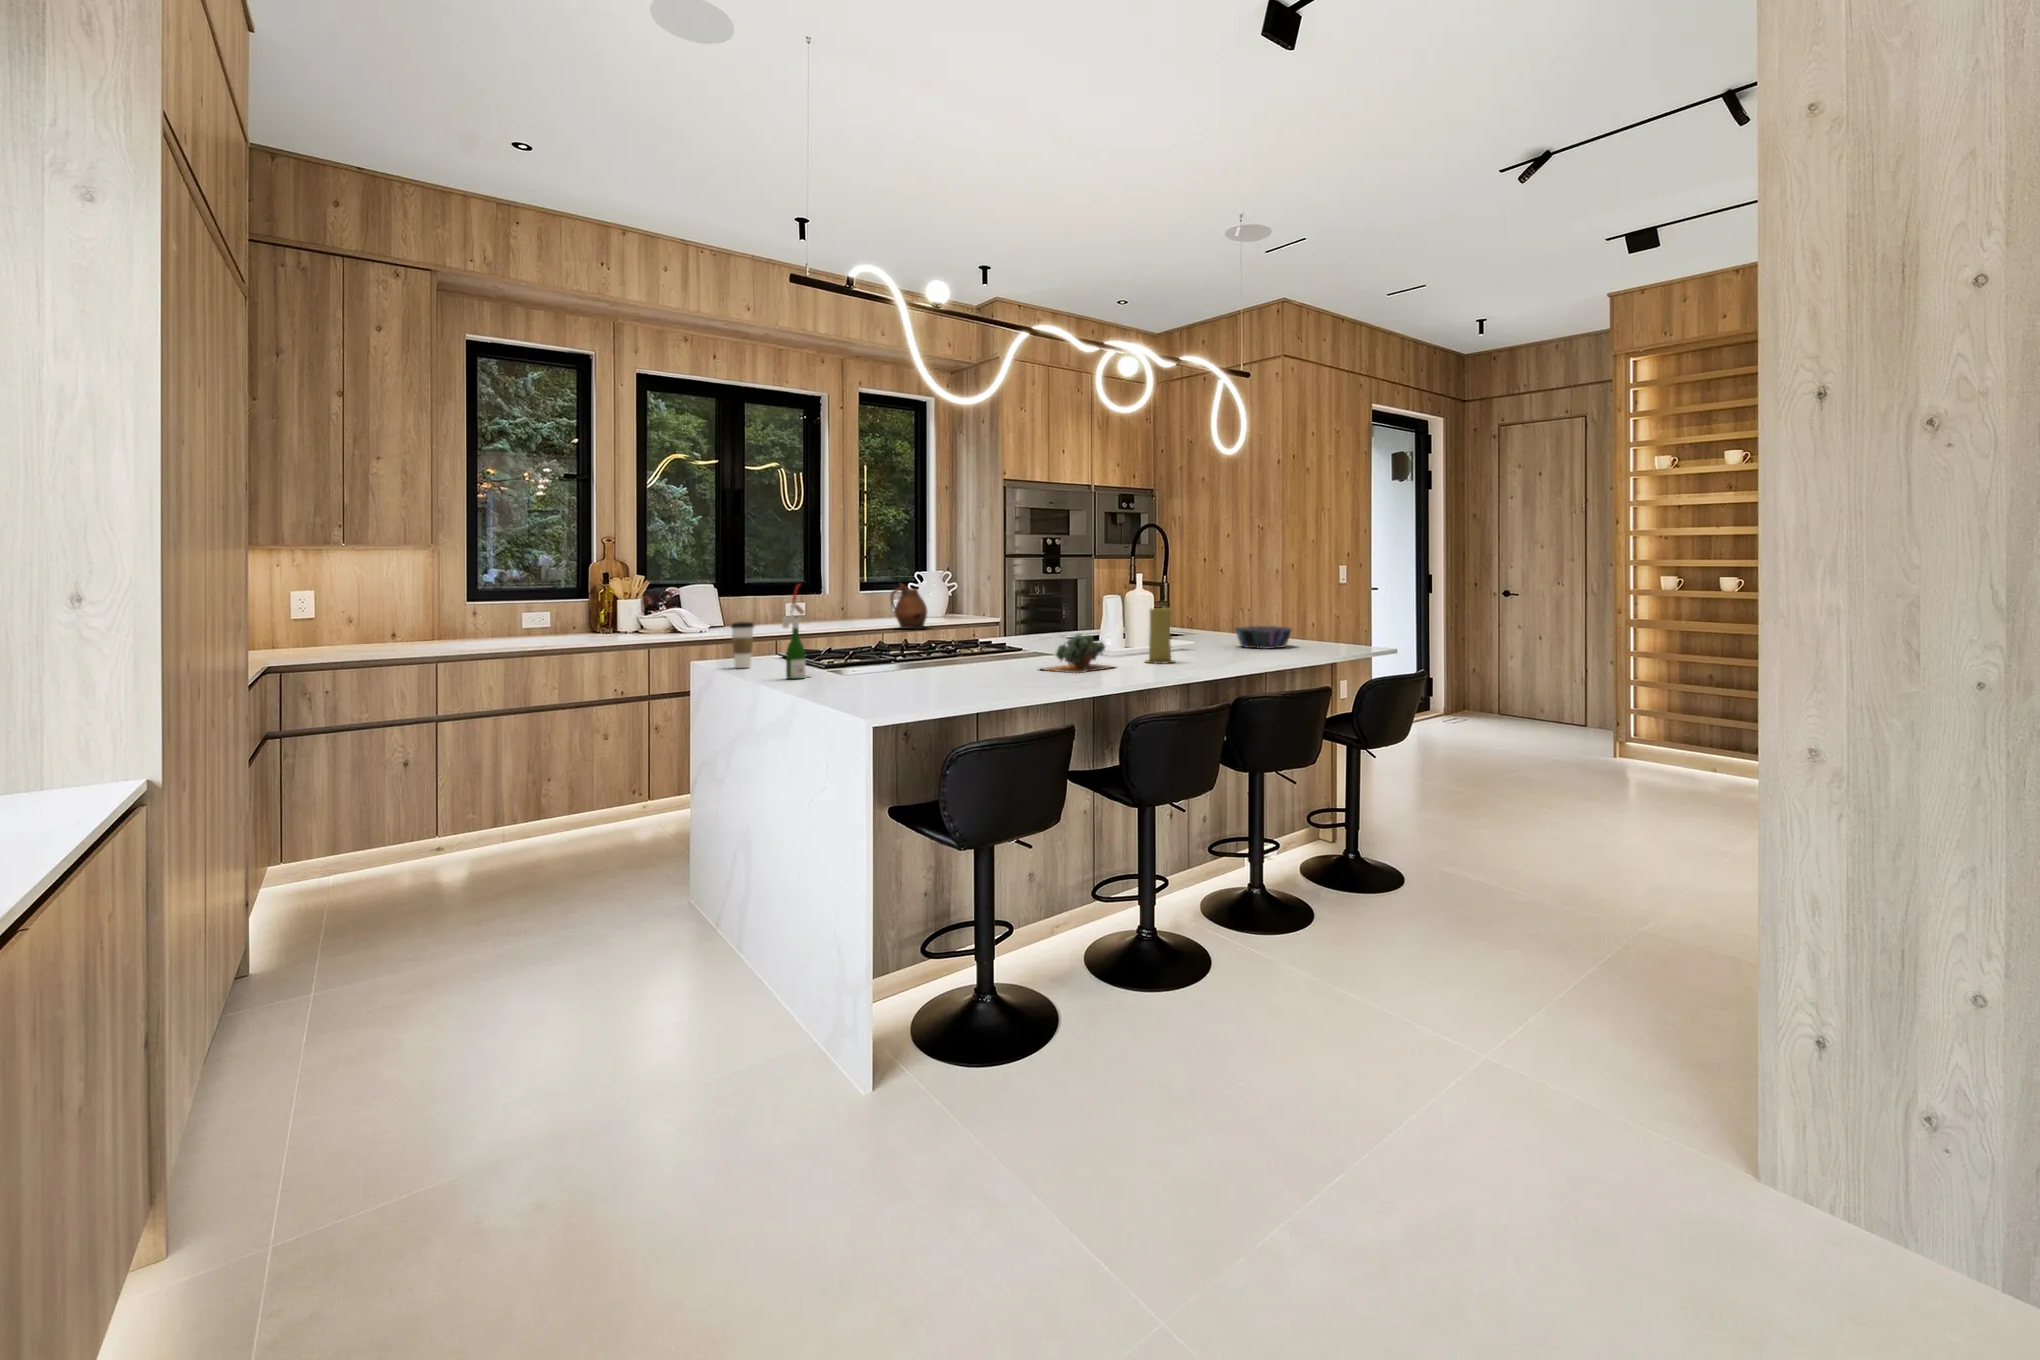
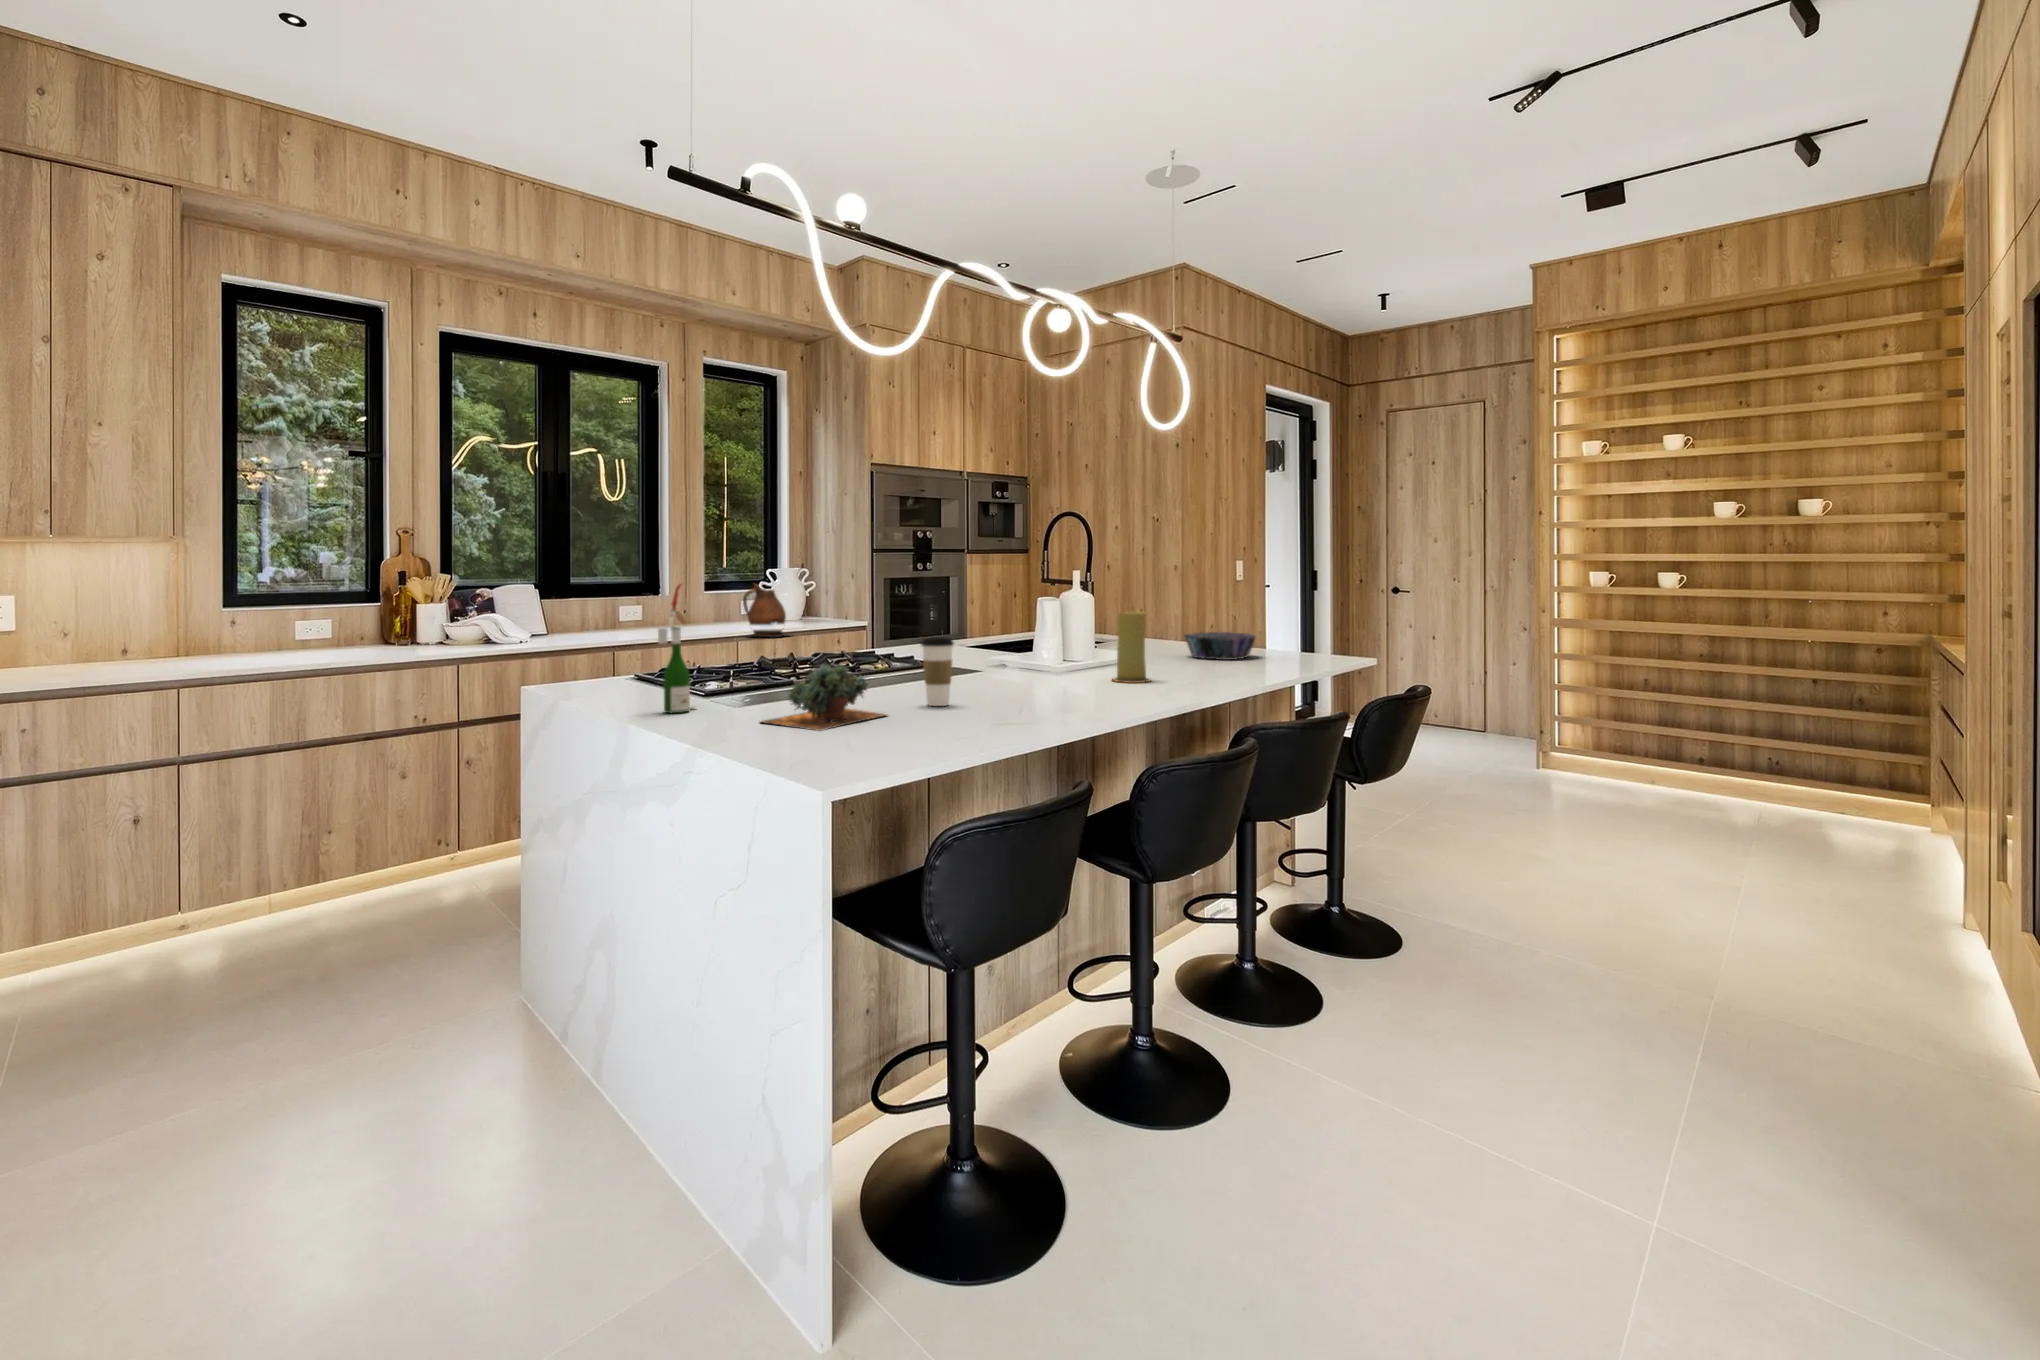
coffee cup: present [731,622,754,668] -> present [921,637,954,706]
succulent plant: present [1042,634,1113,673] -> present [761,665,885,731]

